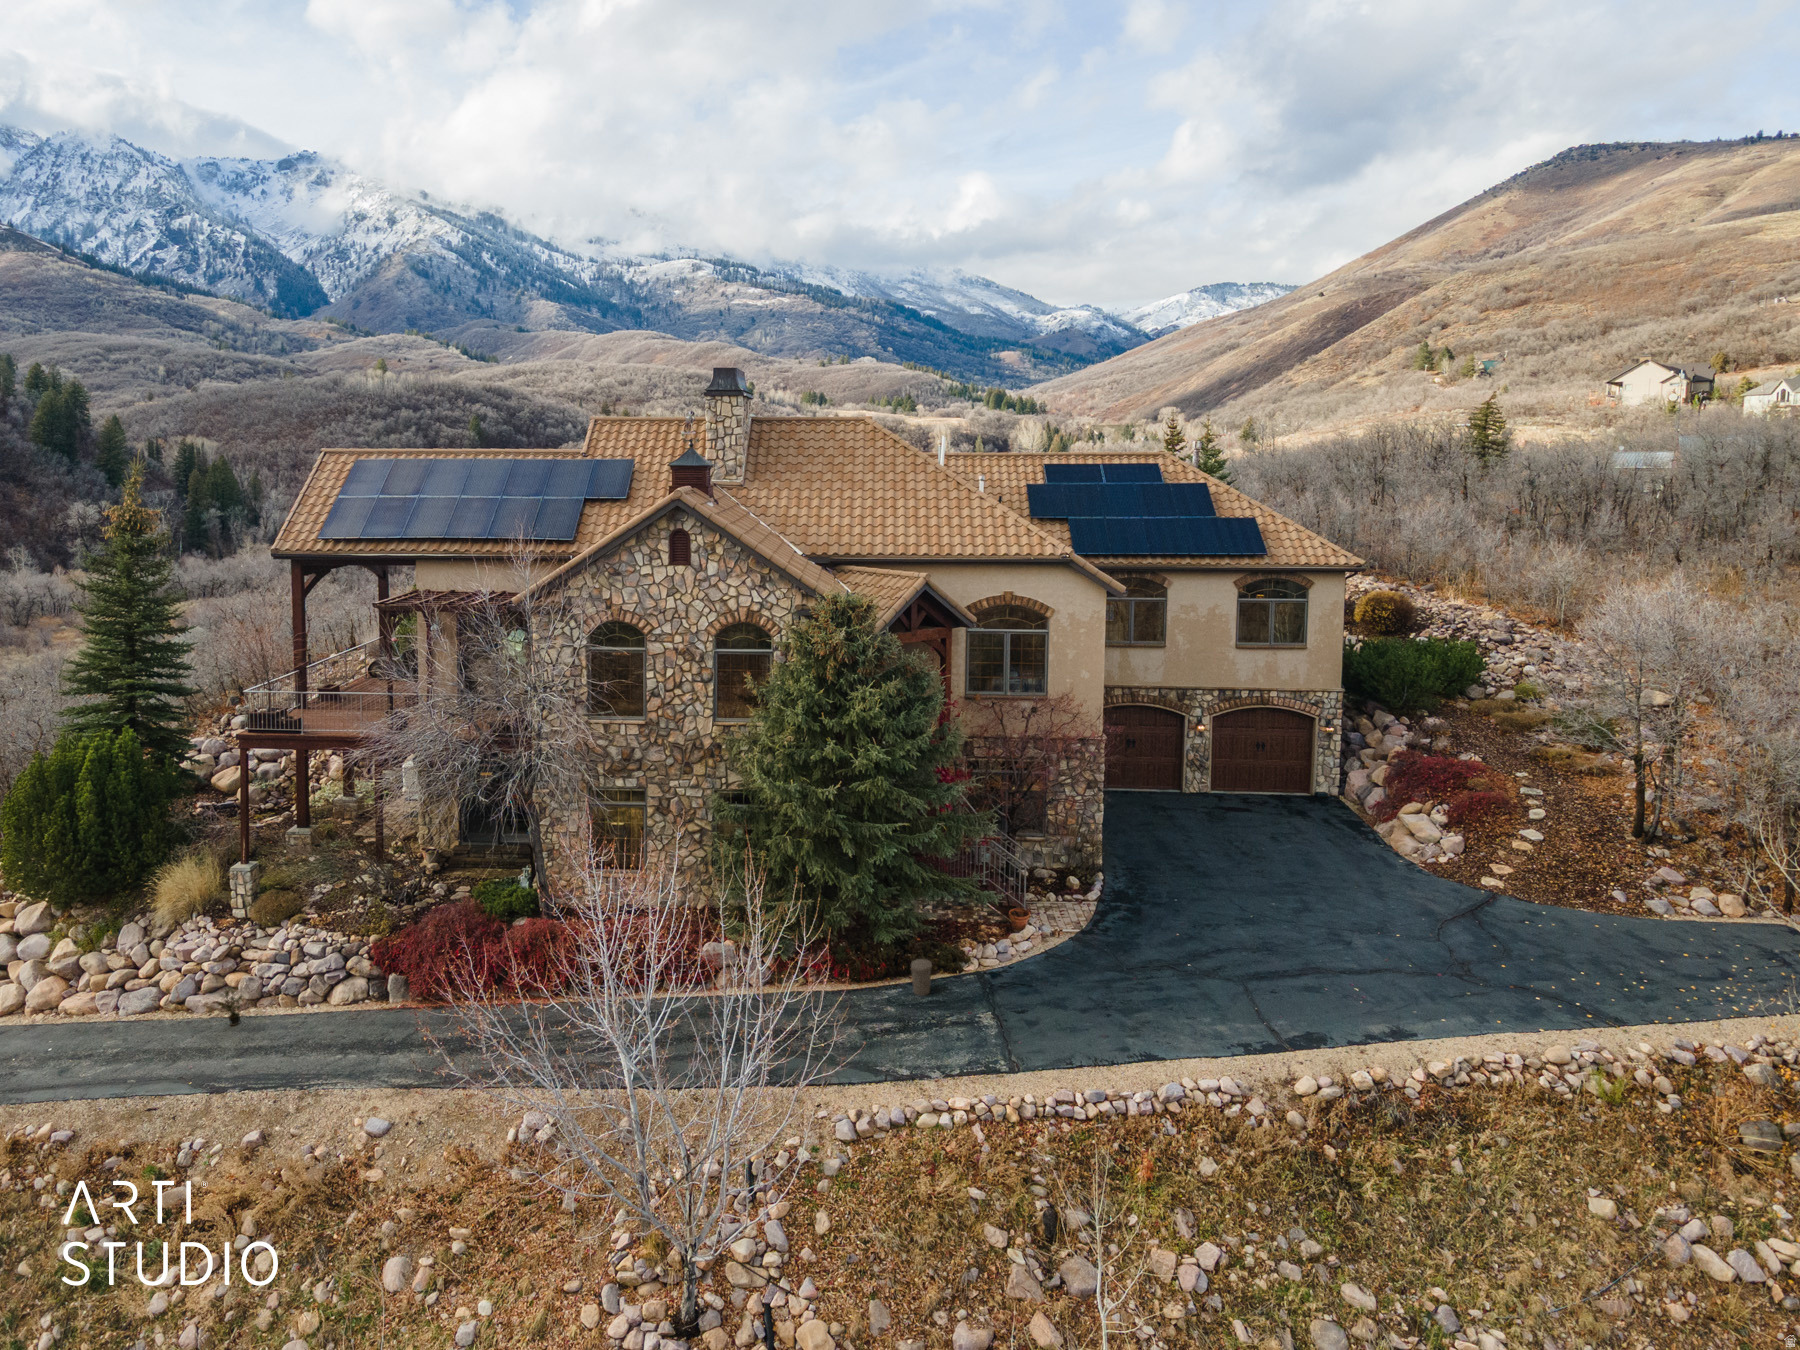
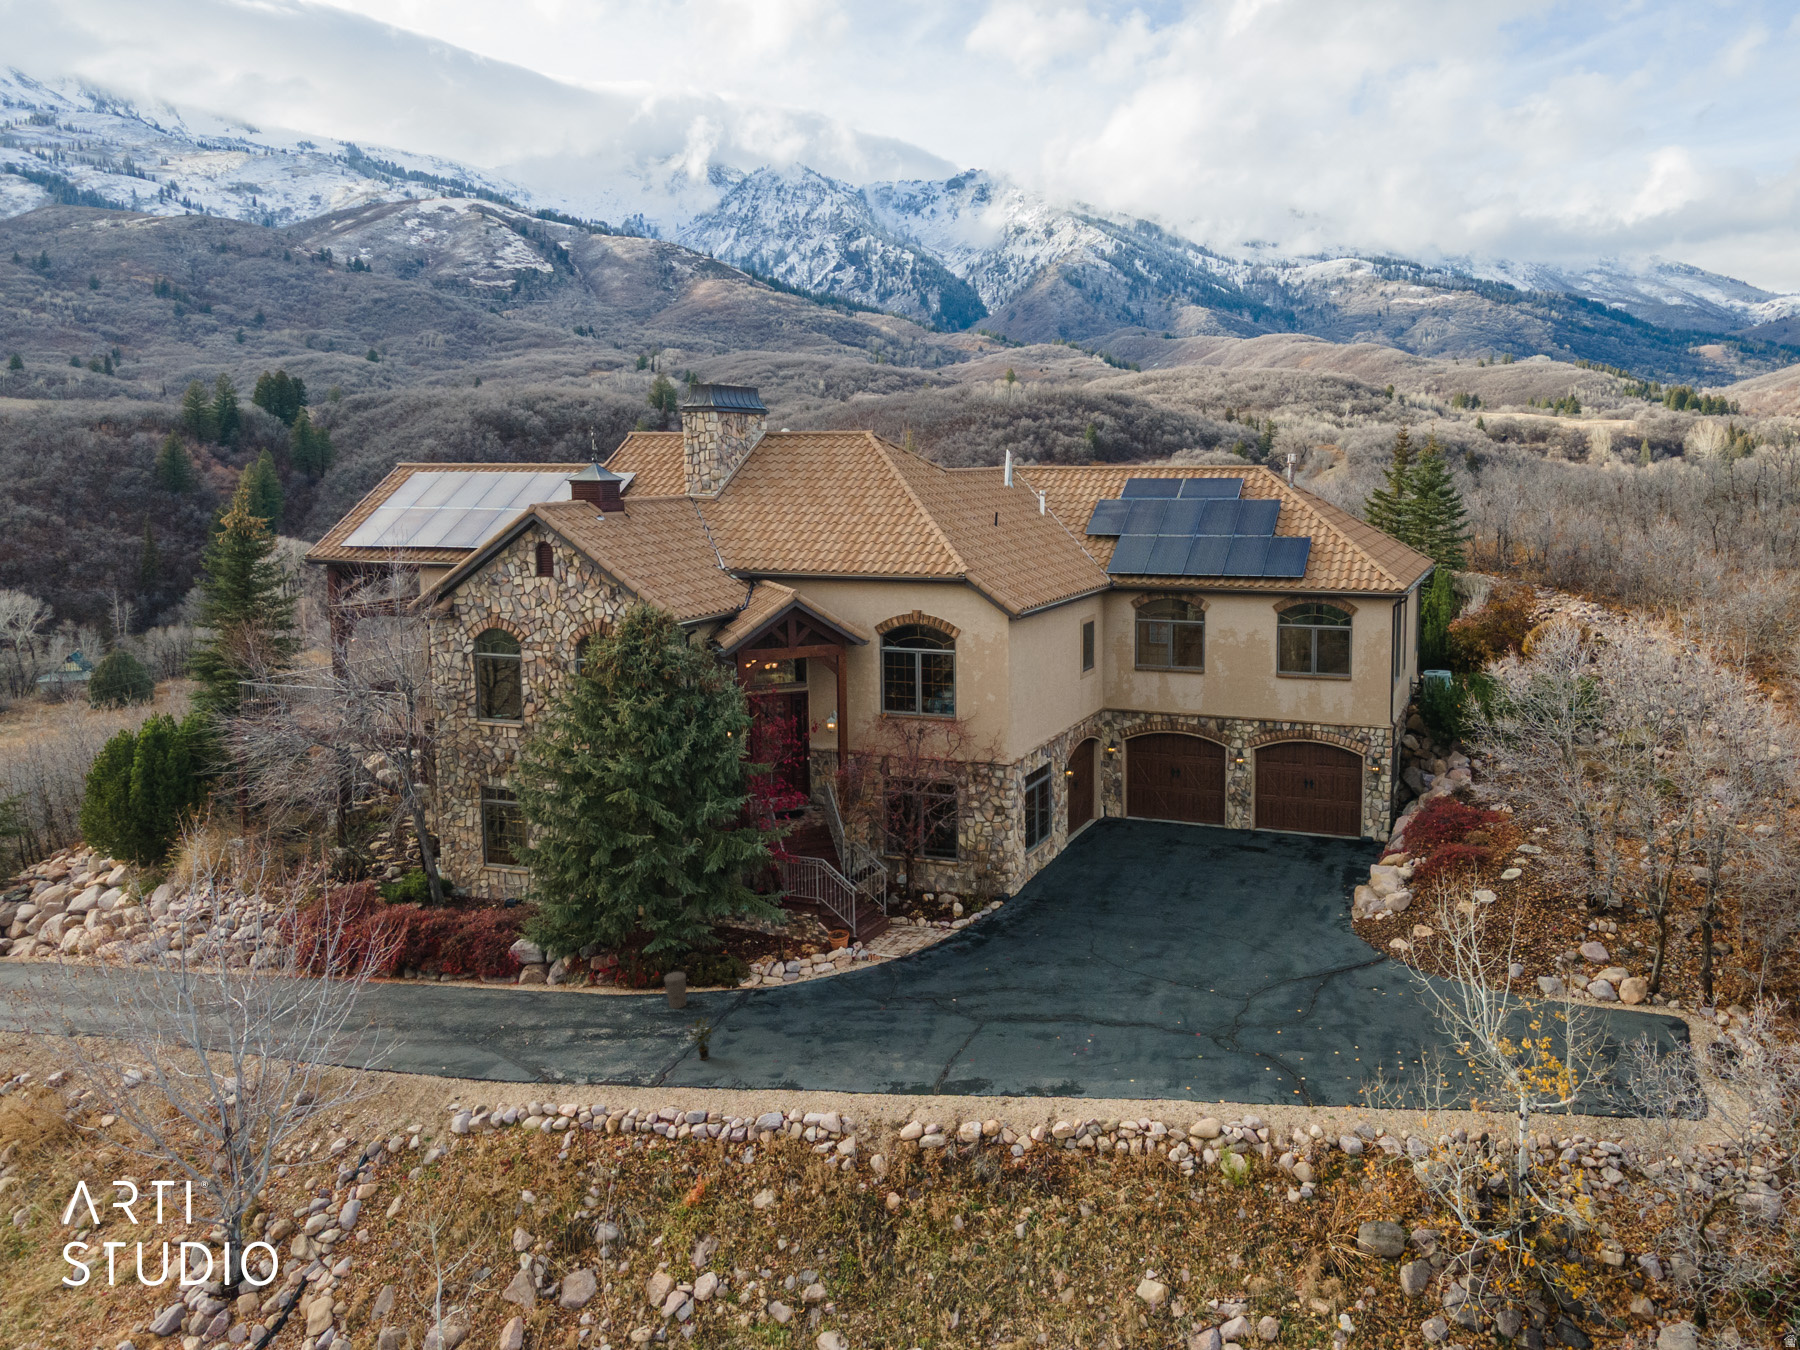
potted plant: present [218,987,242,1026] -> present [690,1018,712,1060]

